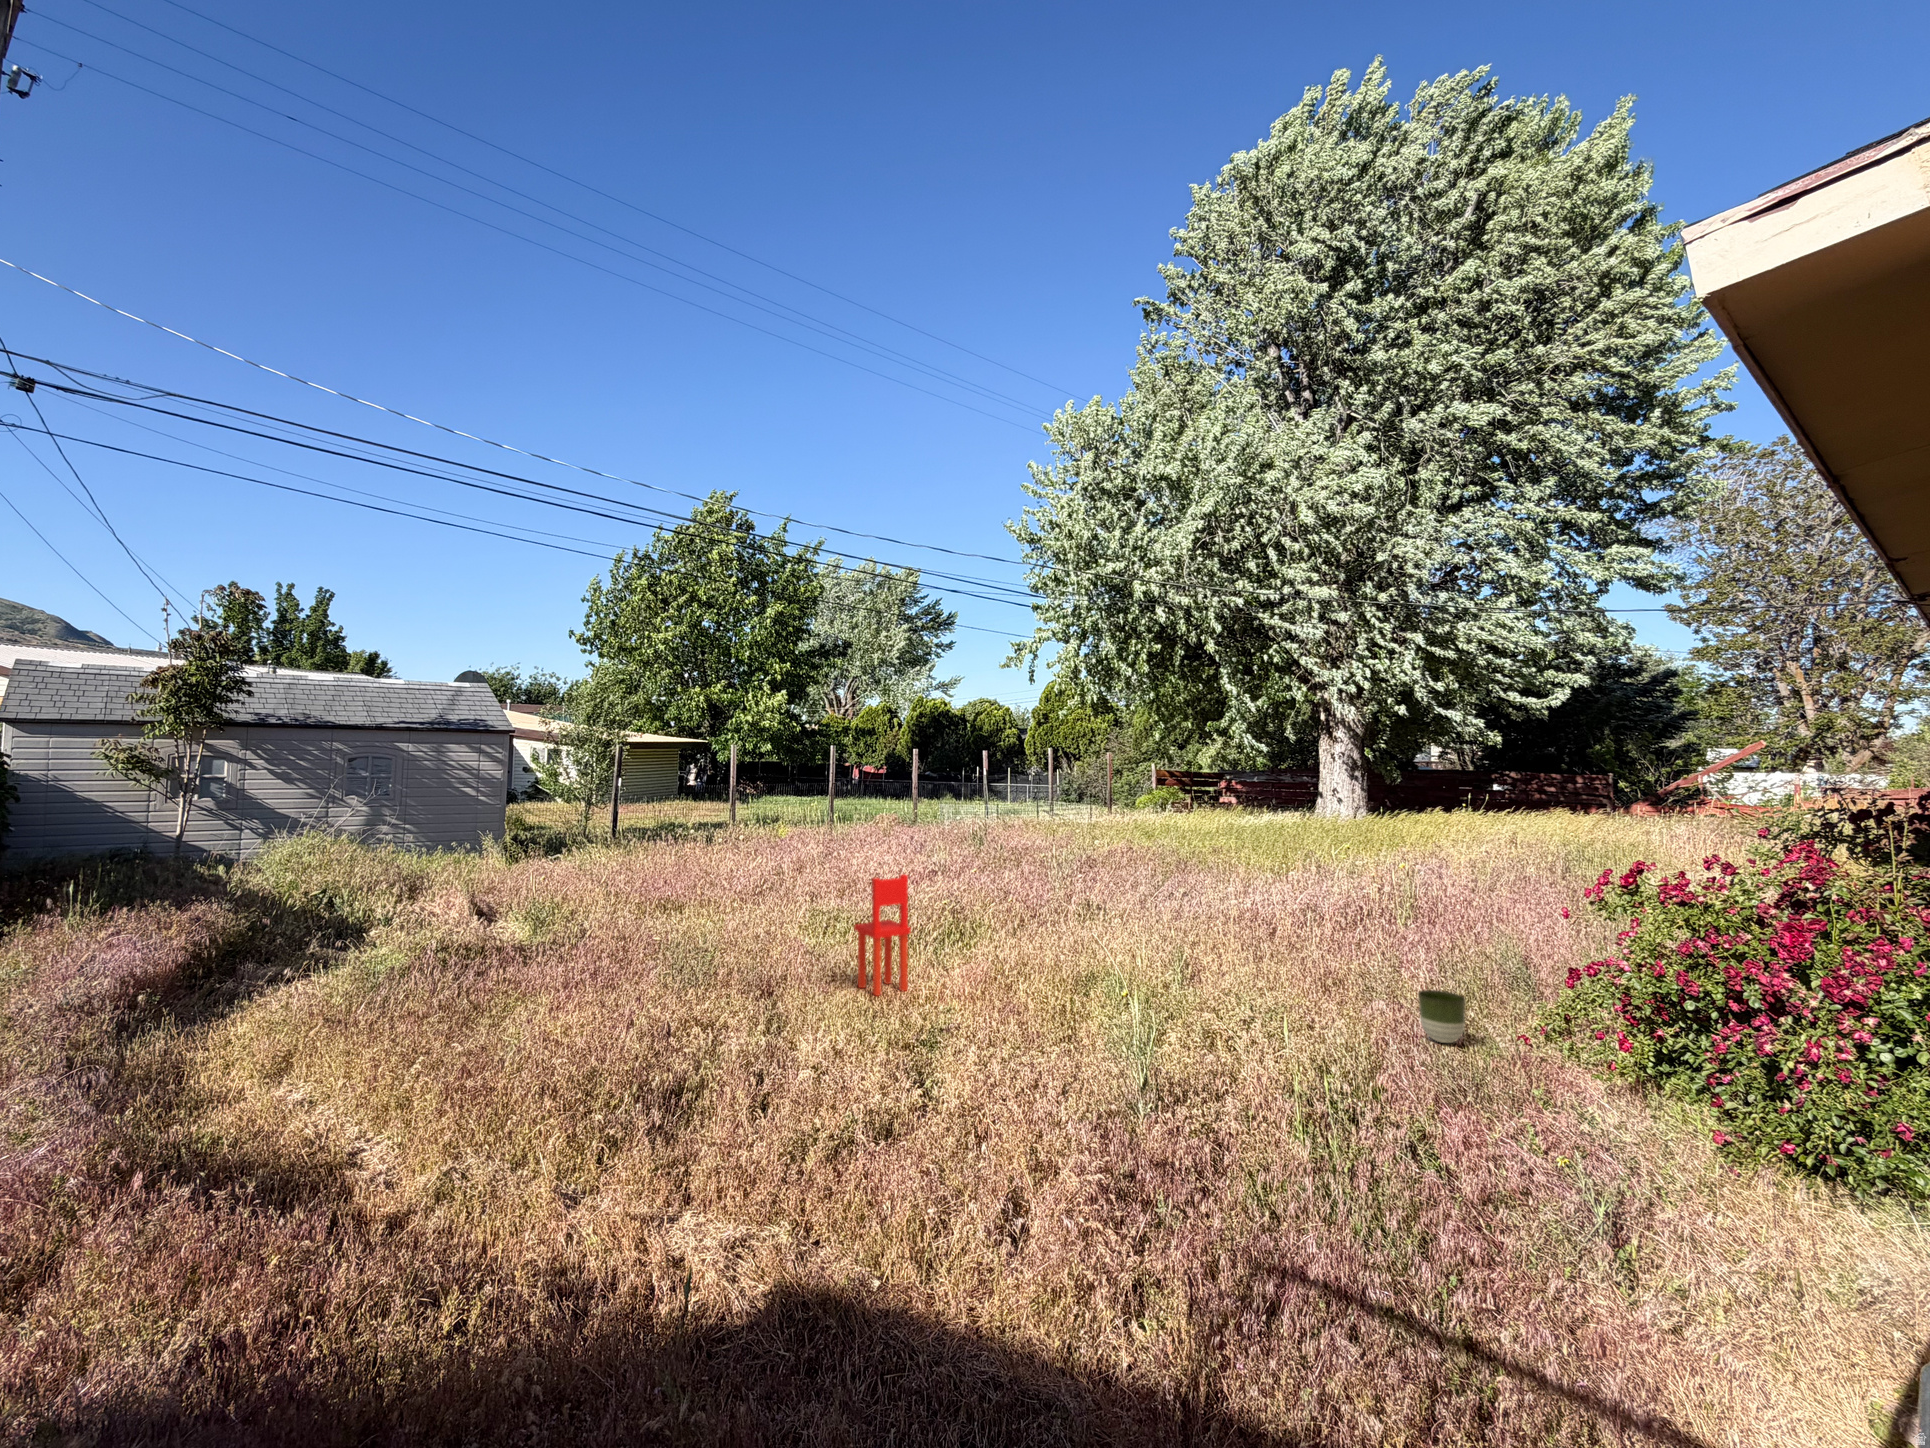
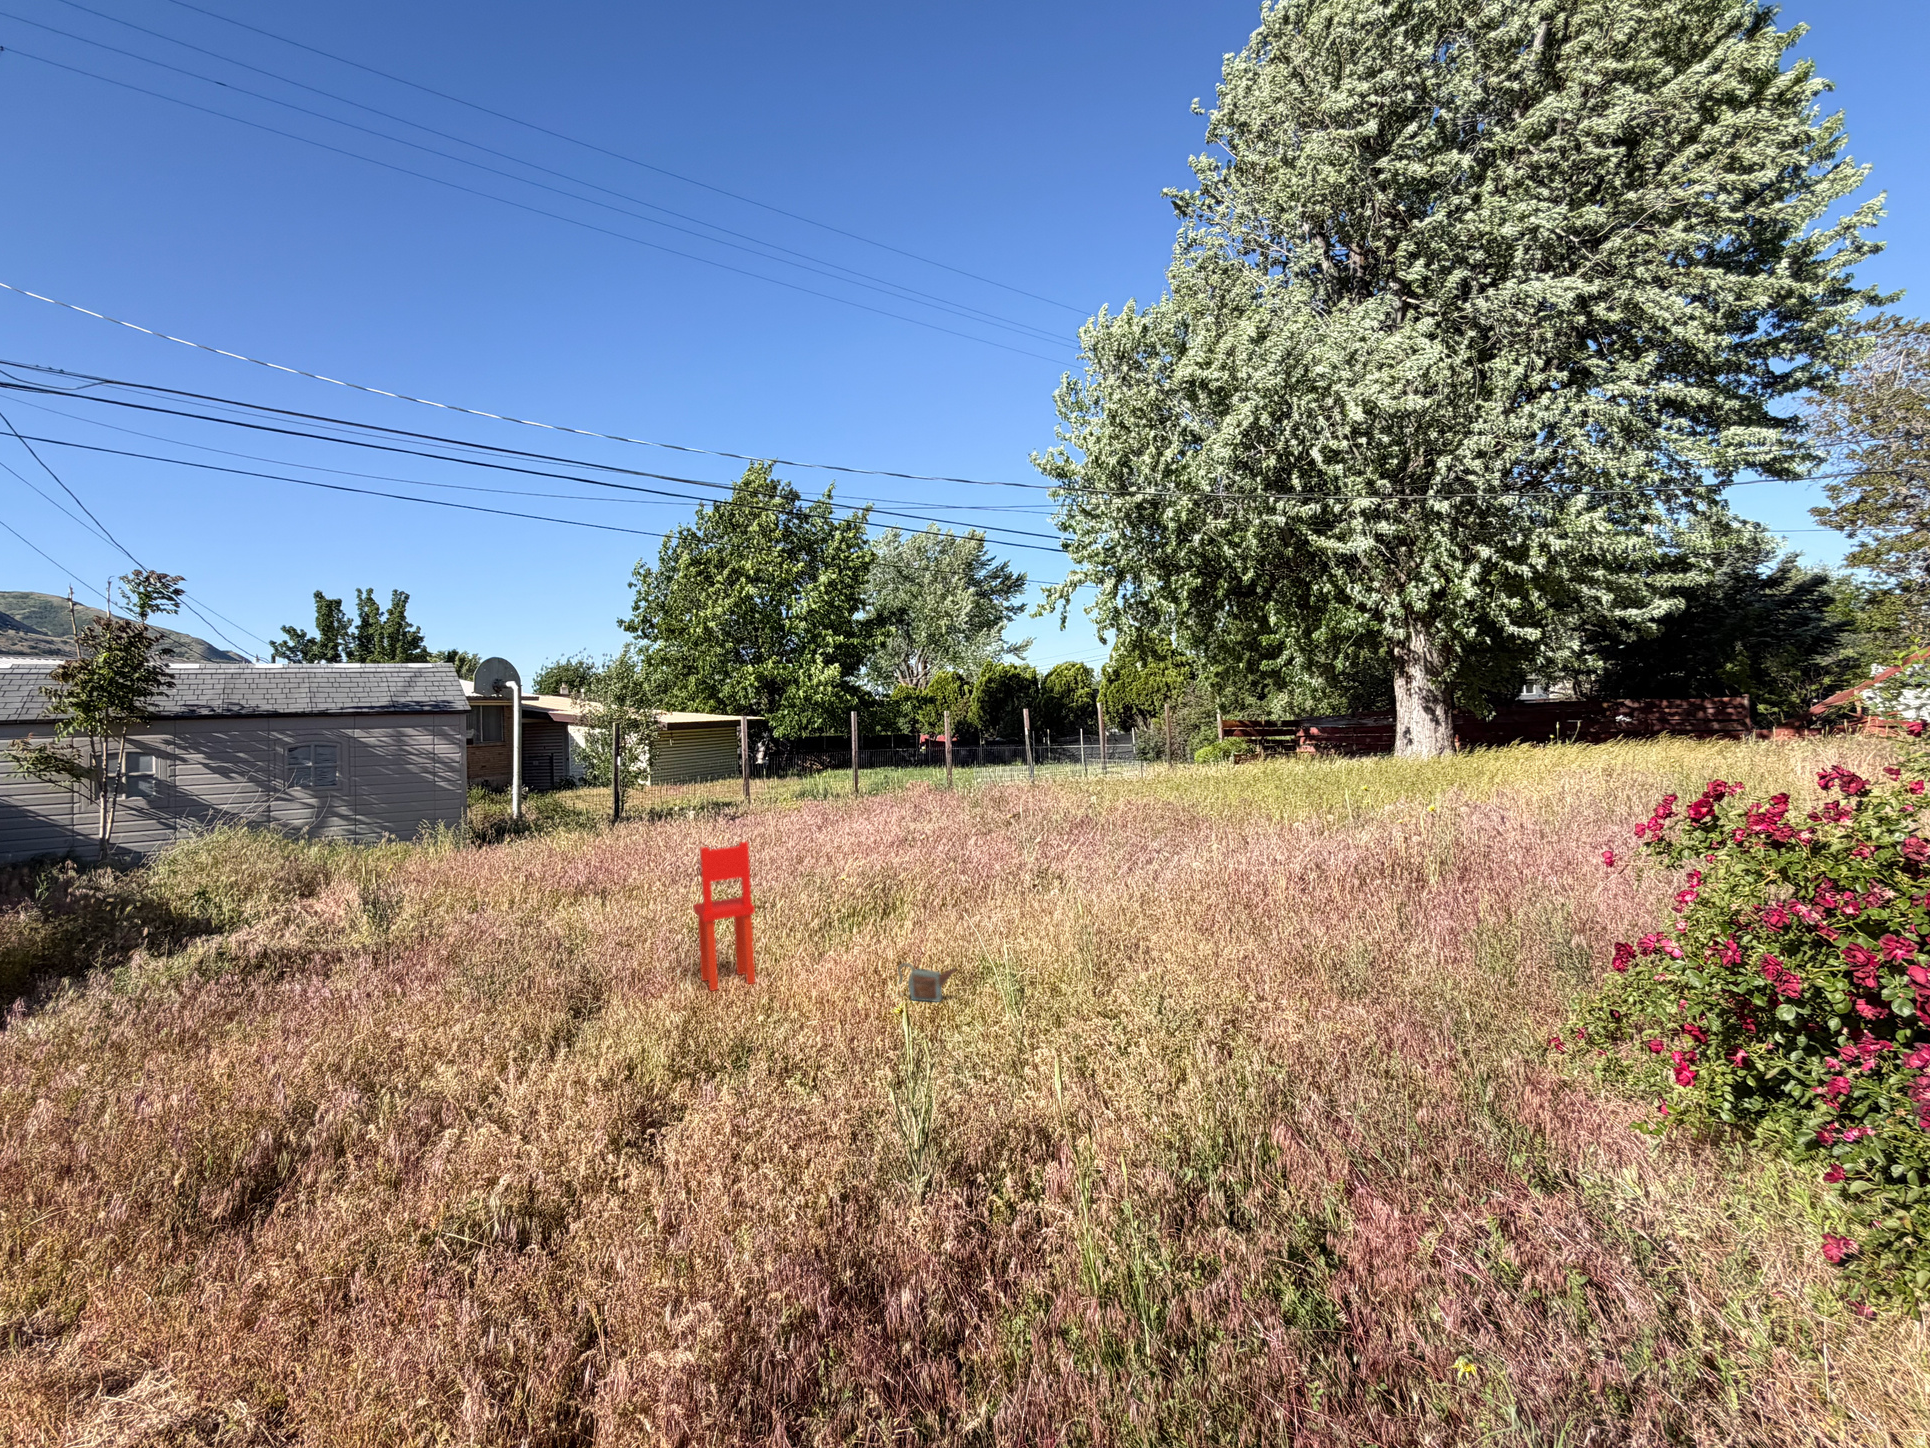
watering can: none [1037,976,1088,1007] -> present [898,963,957,1002]
planter: present [1418,990,1466,1043] -> none [1377,976,1445,1054]

